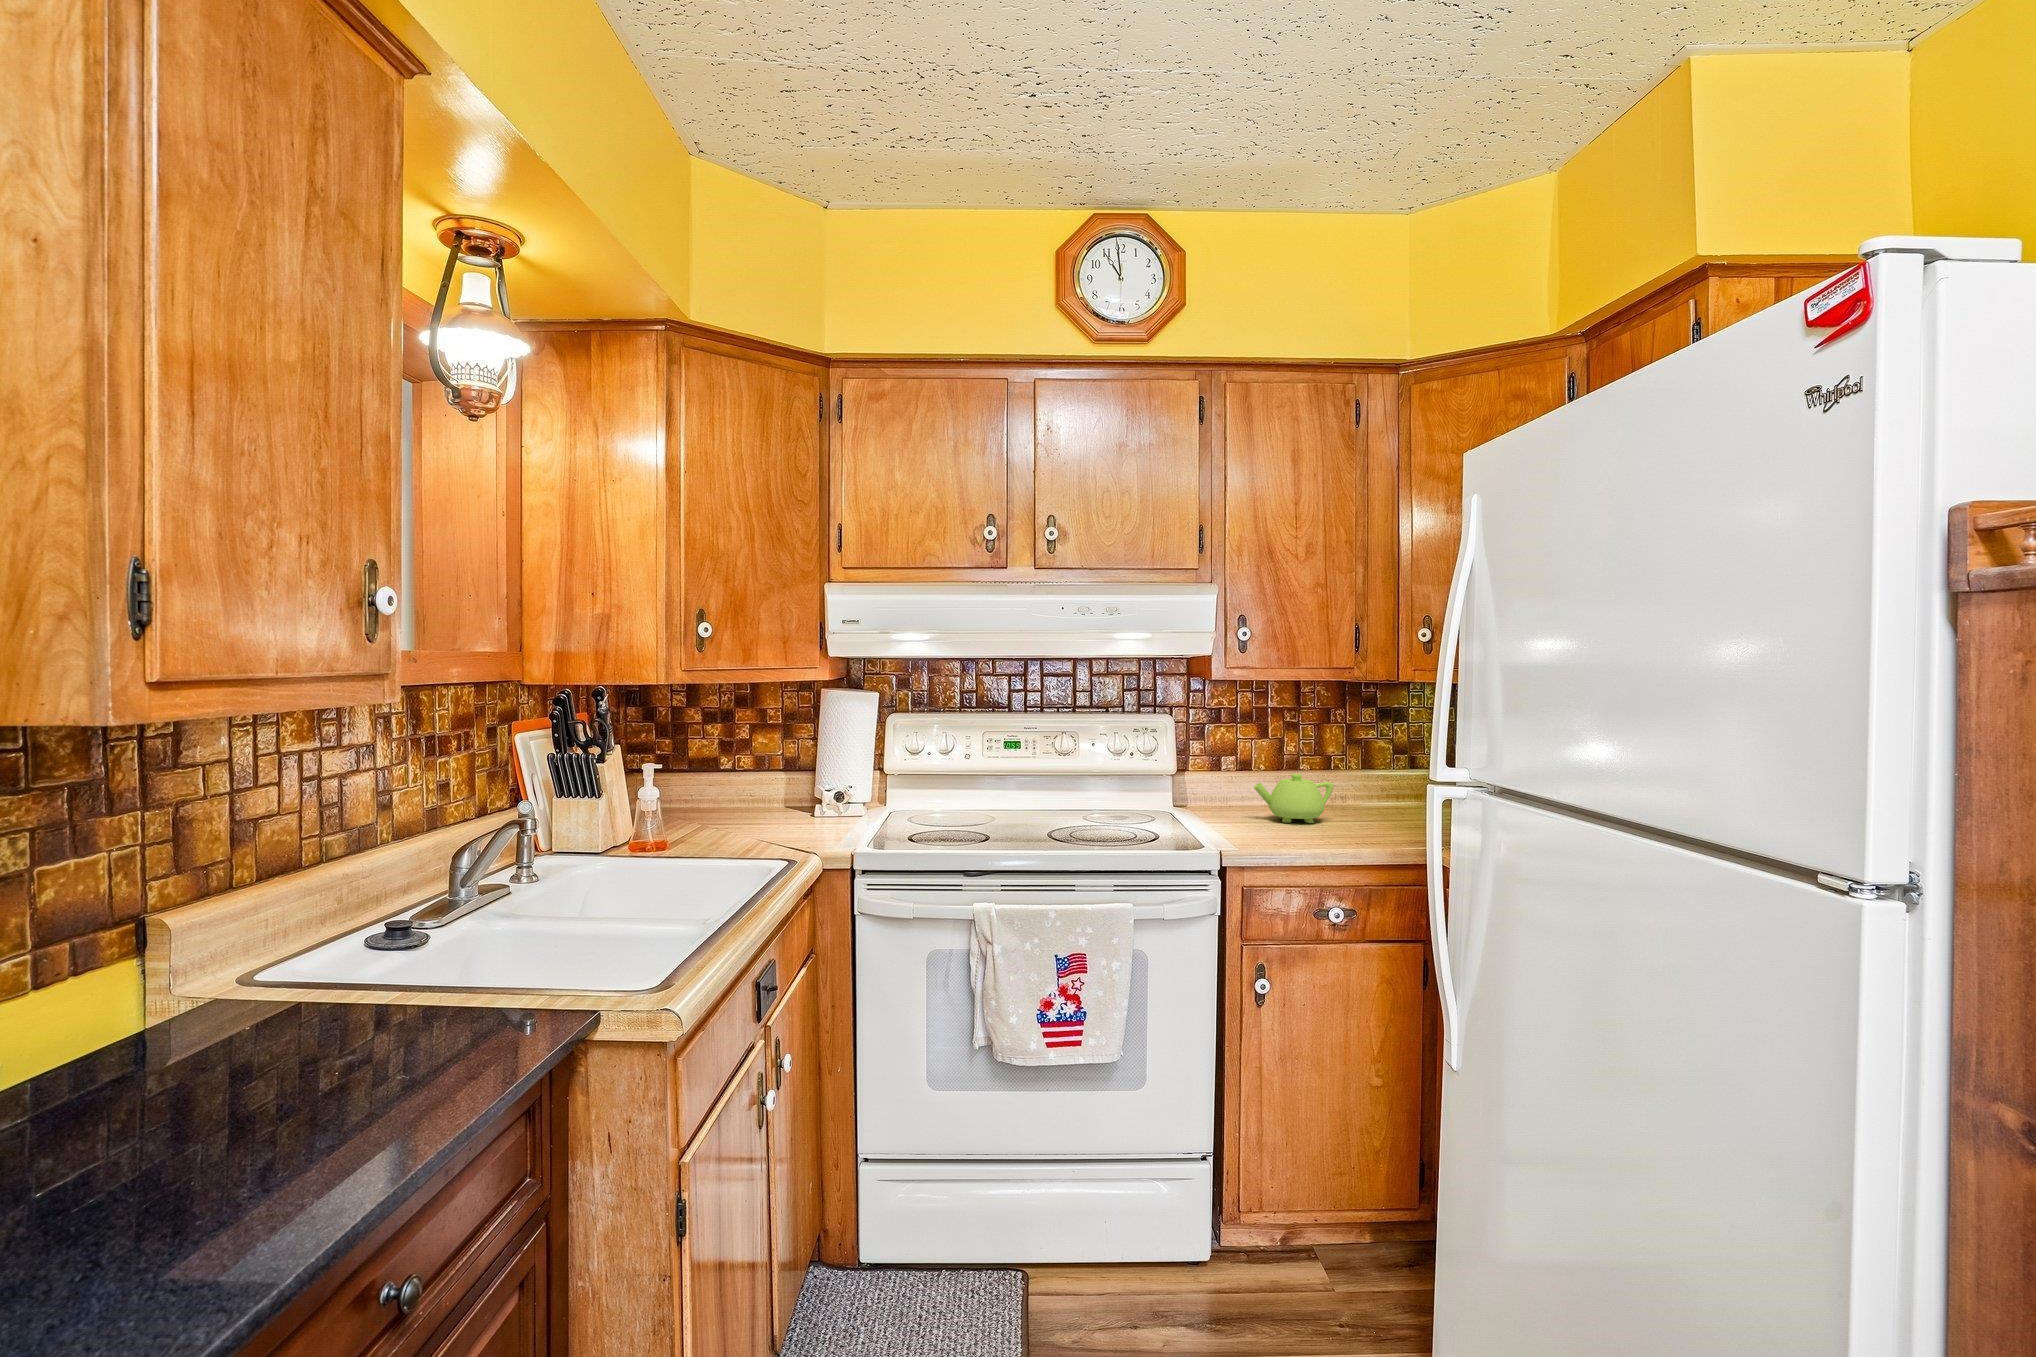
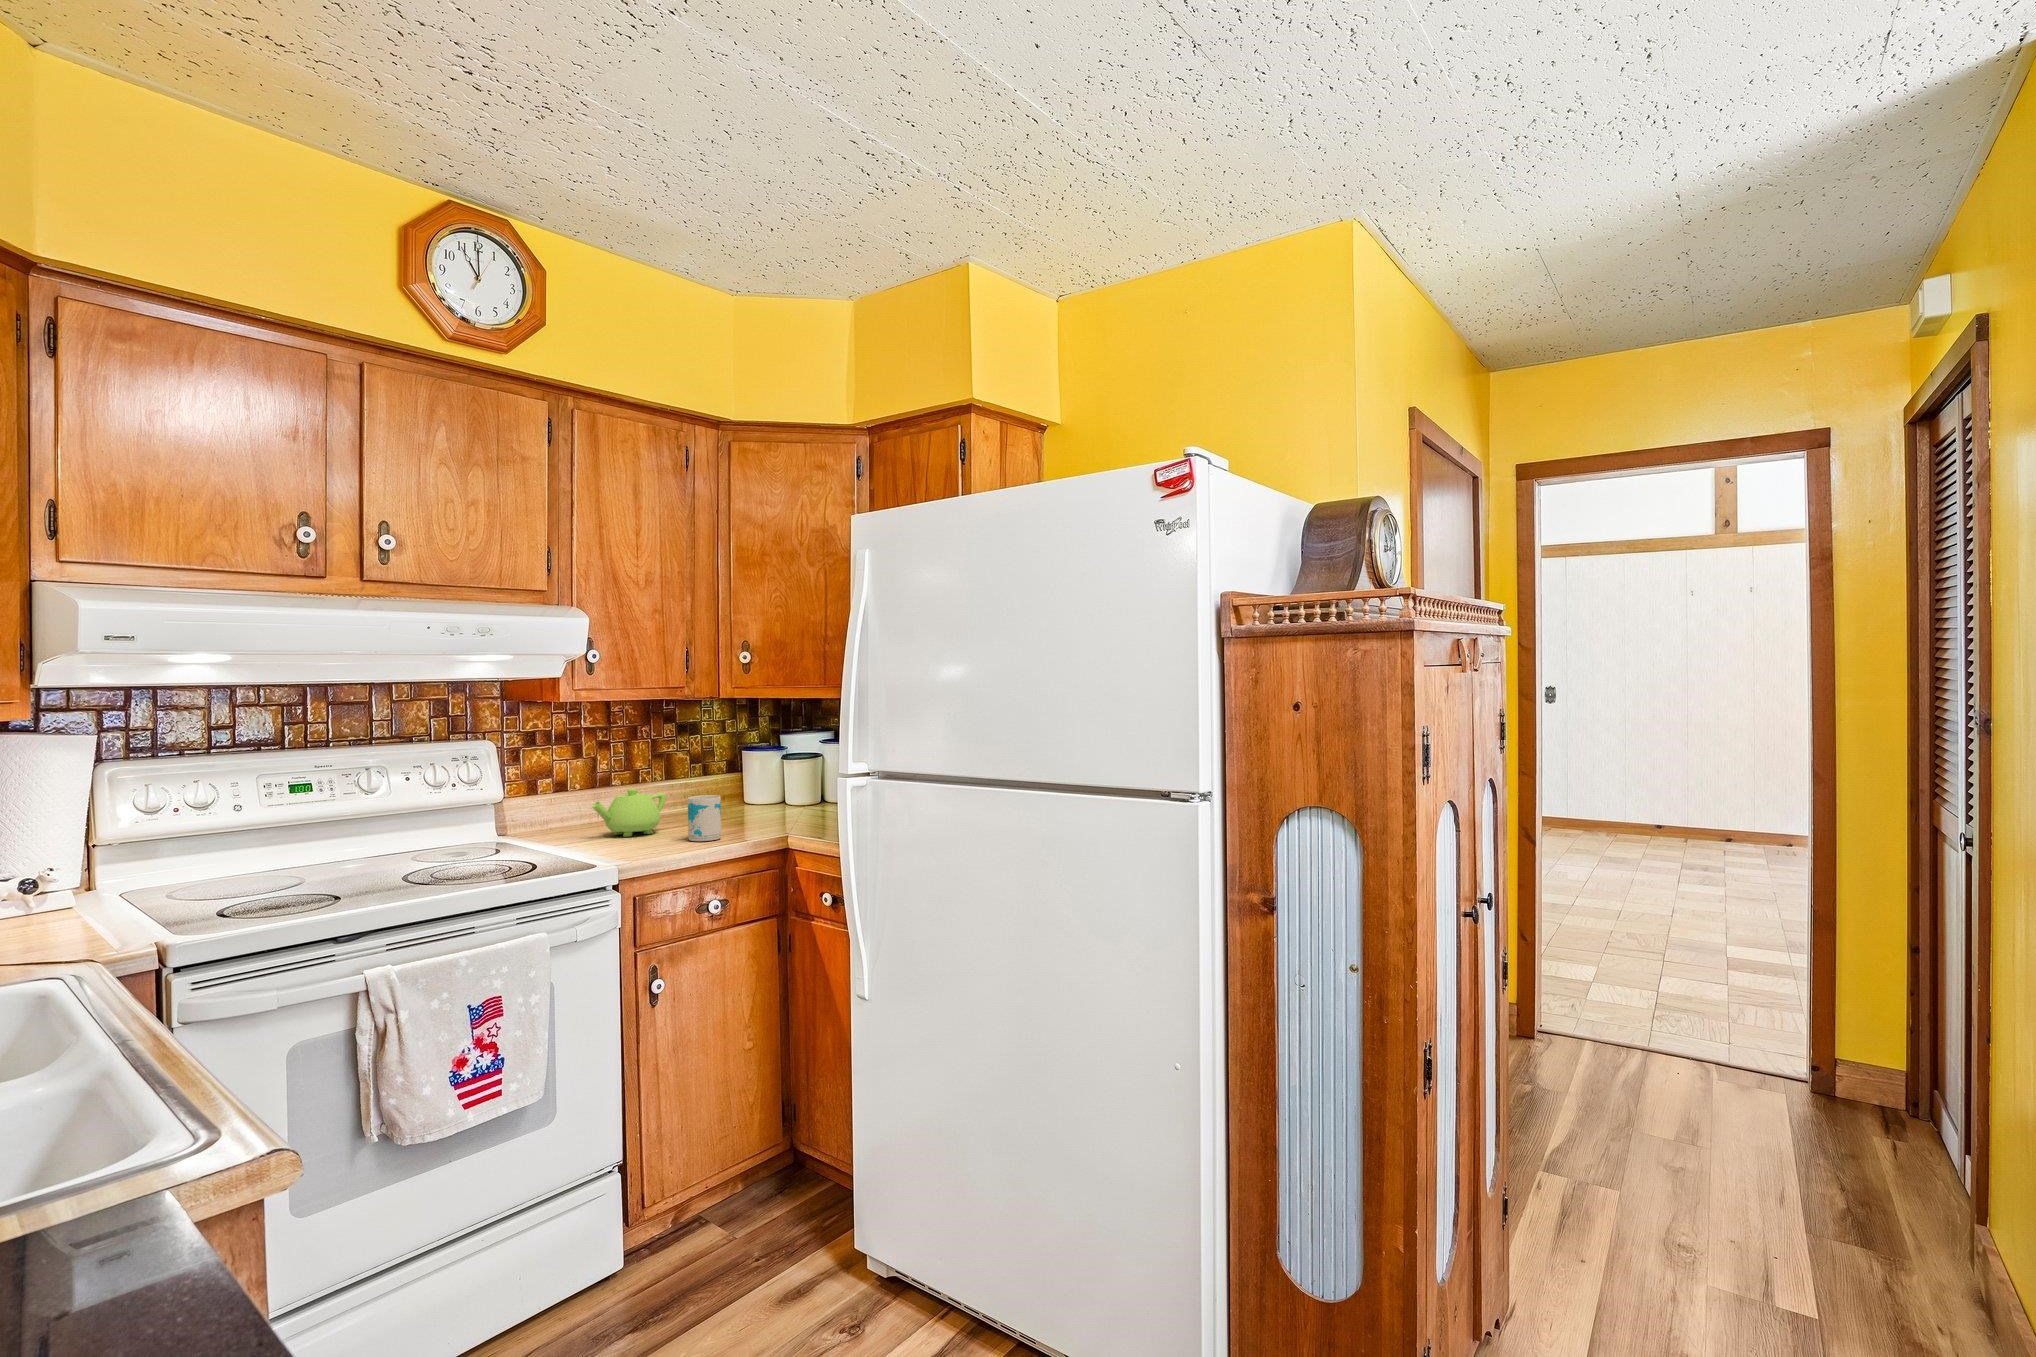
mug: none [1330,791,1367,842] -> present [688,795,721,841]

